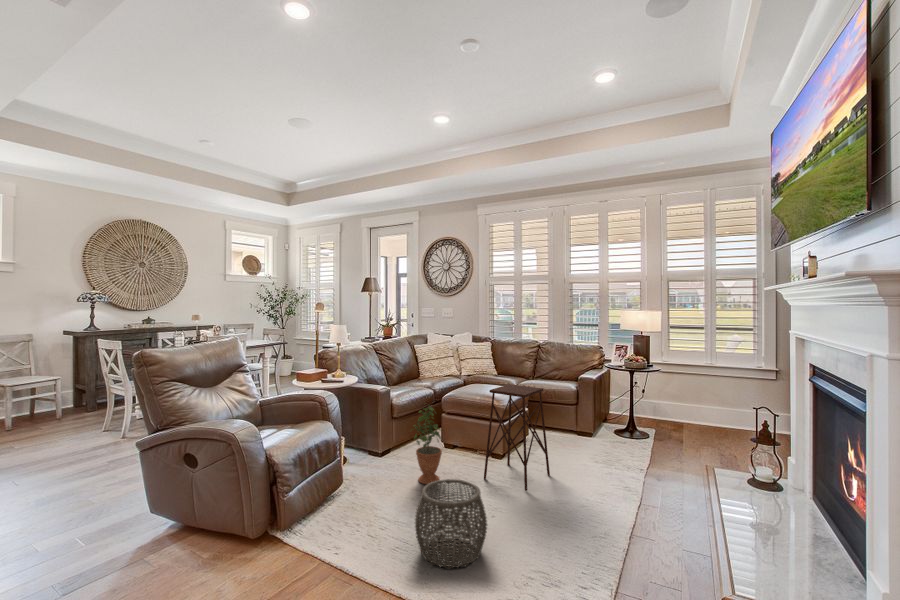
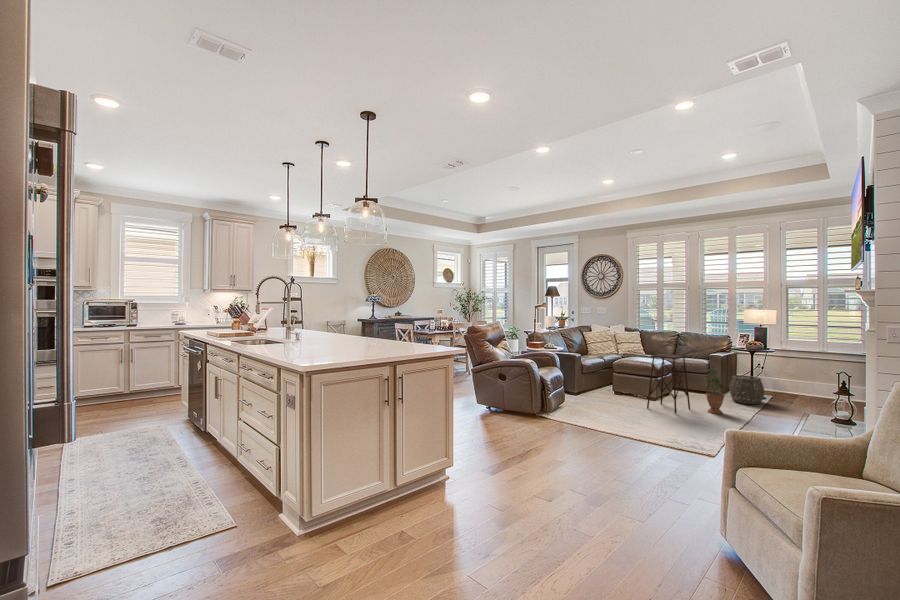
potted plant: present [414,405,442,484] -> present [703,367,724,414]
woven basket: present [415,479,487,568] -> present [730,375,764,405]

